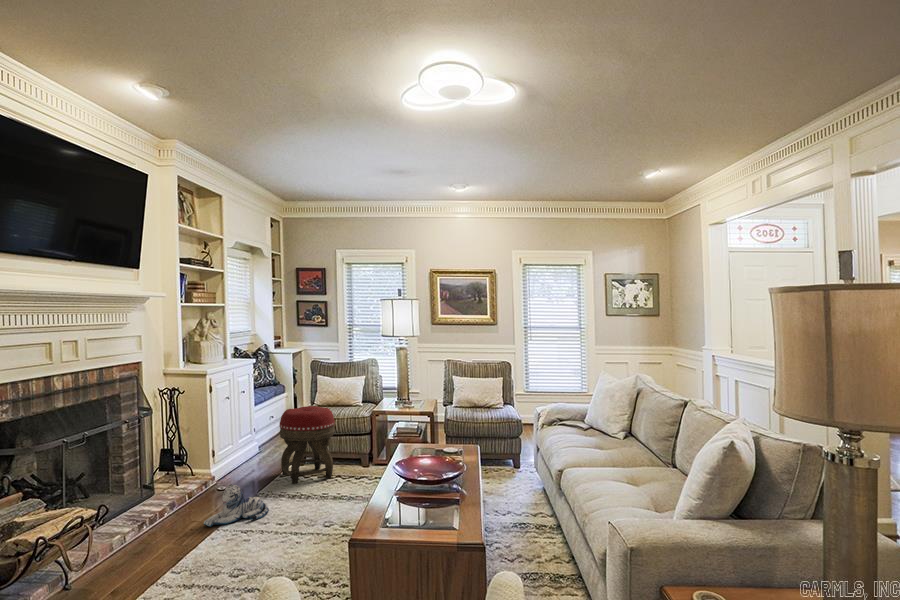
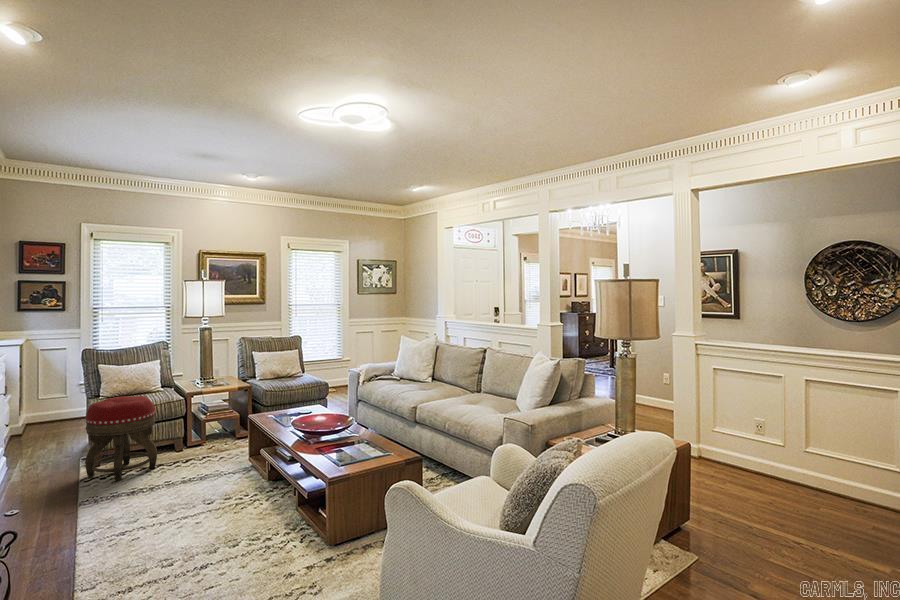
plush toy: present [204,484,269,527] -> none [59,489,127,542]

